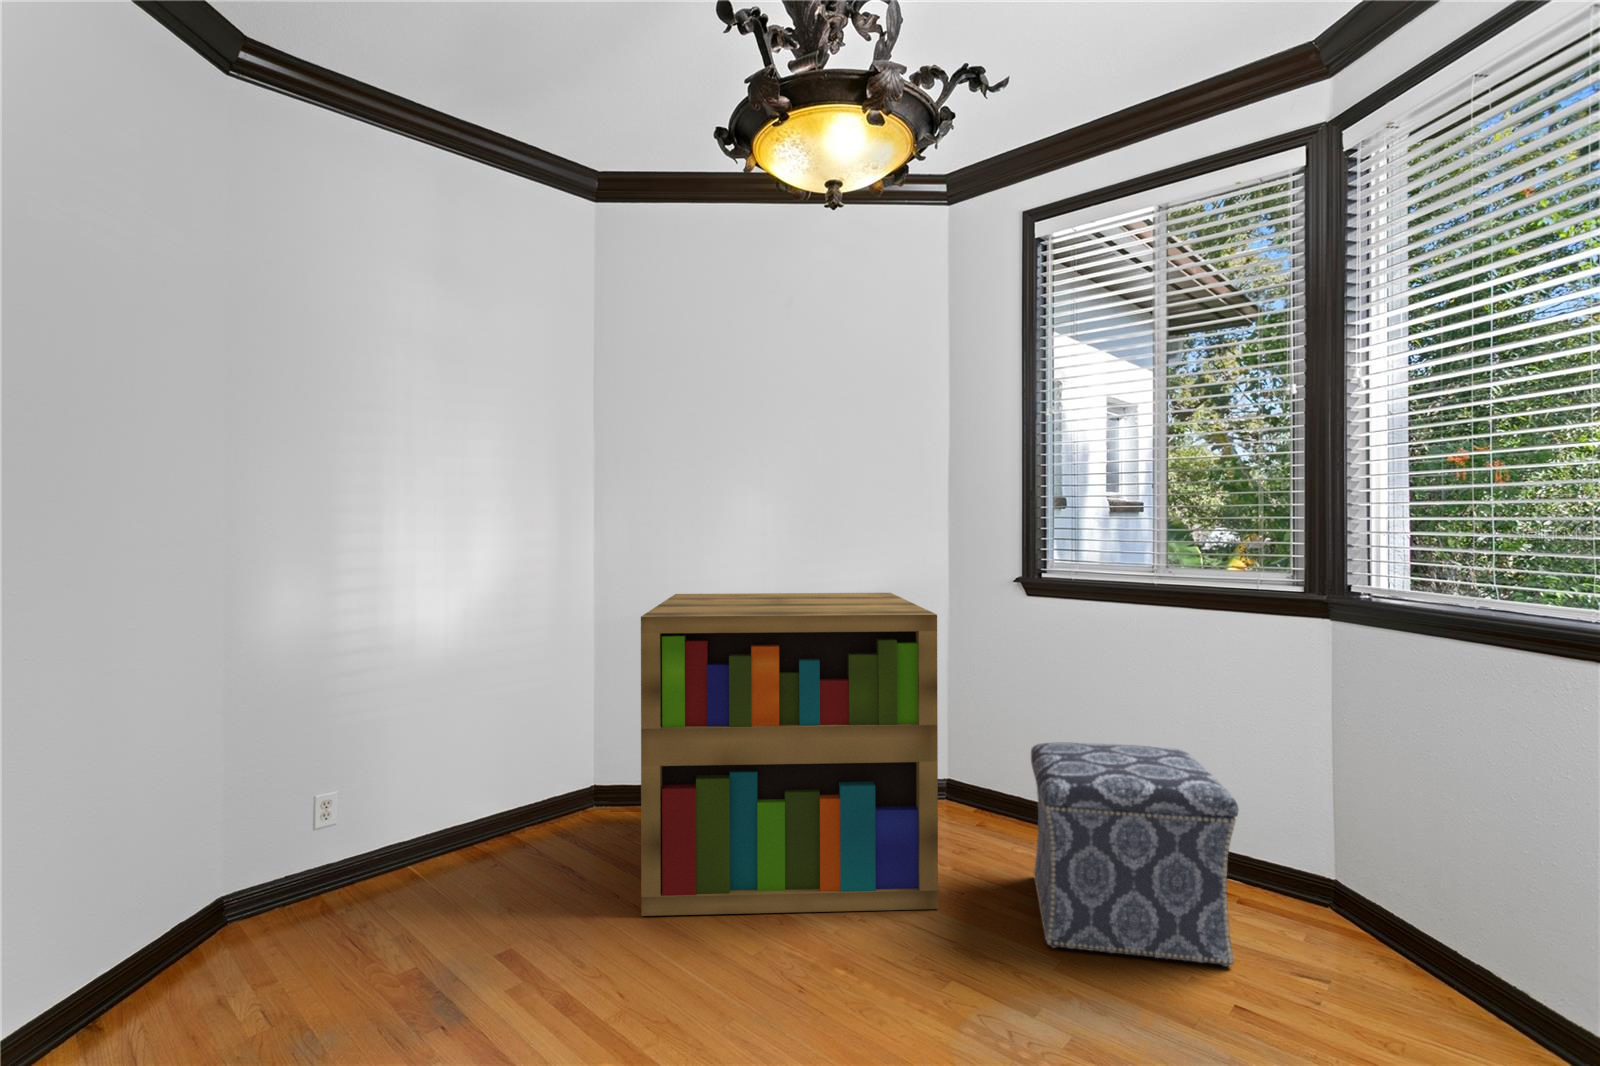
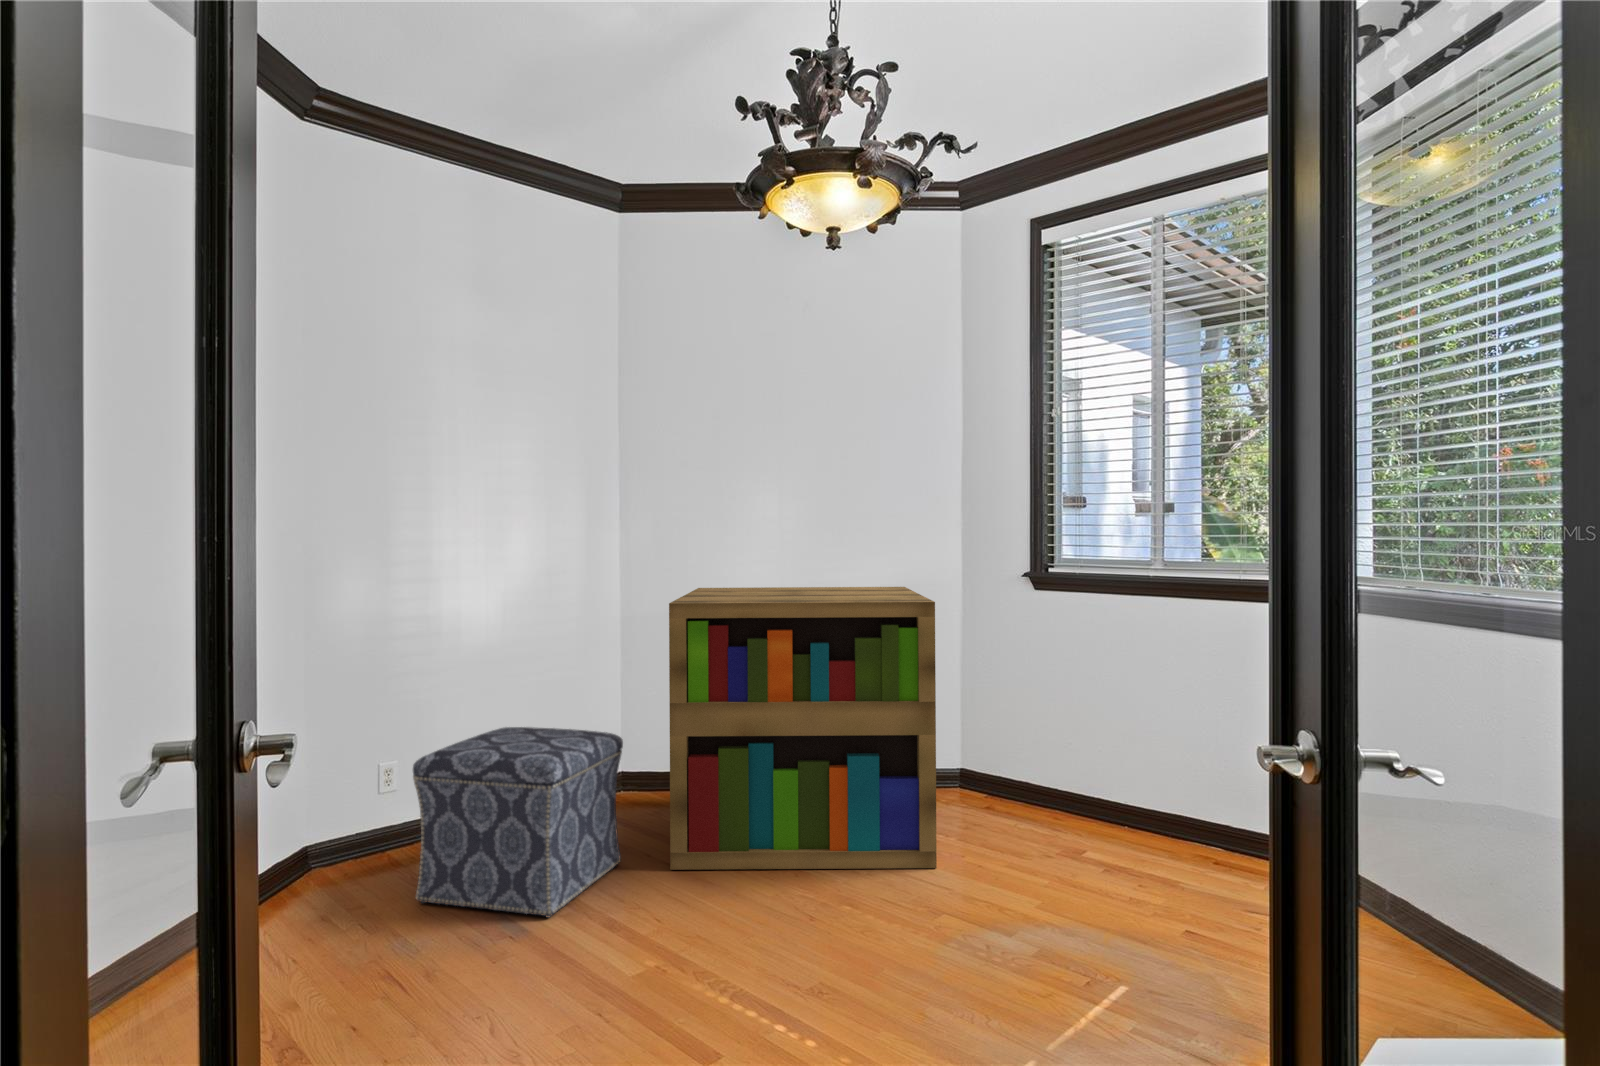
ottoman: present [1031,743,1239,966] -> present [413,727,623,917]

